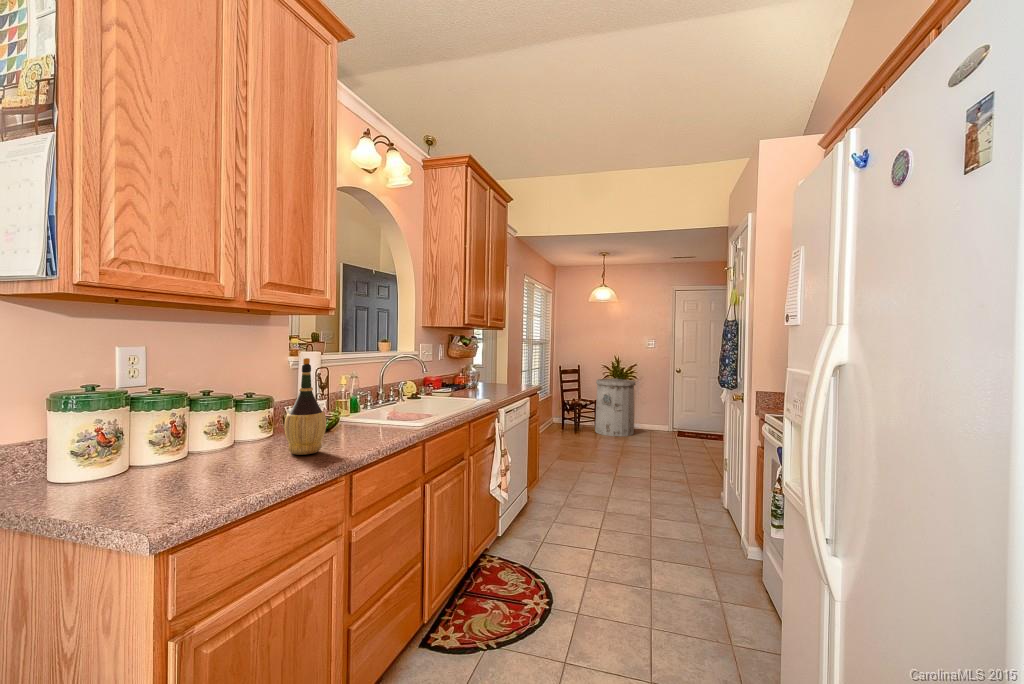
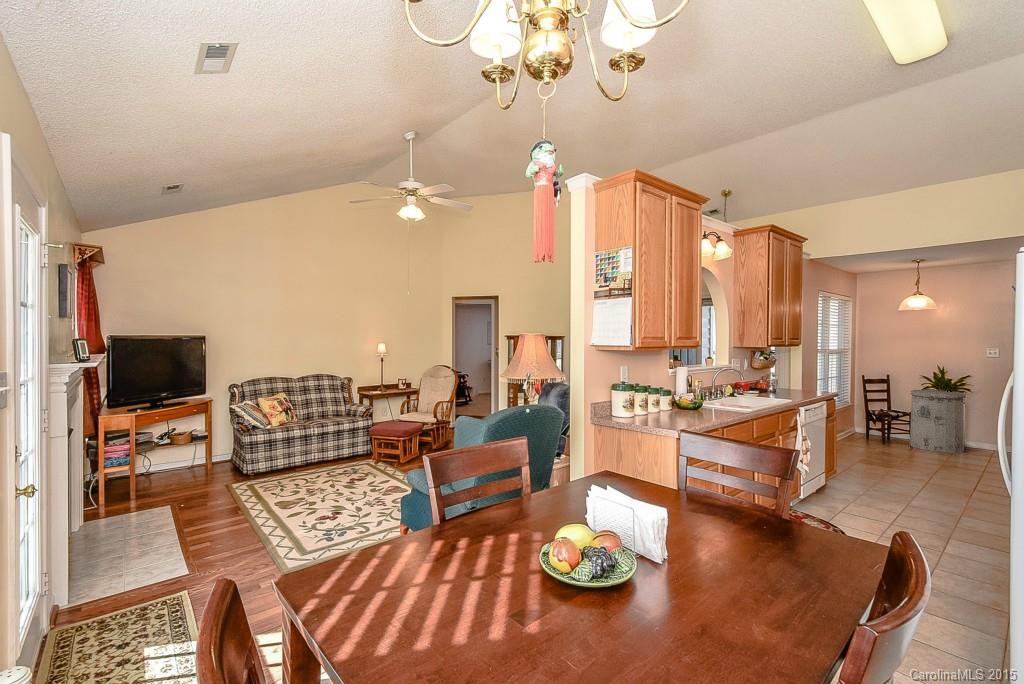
wine bottle: present [284,358,326,455] -> none [688,373,707,418]

